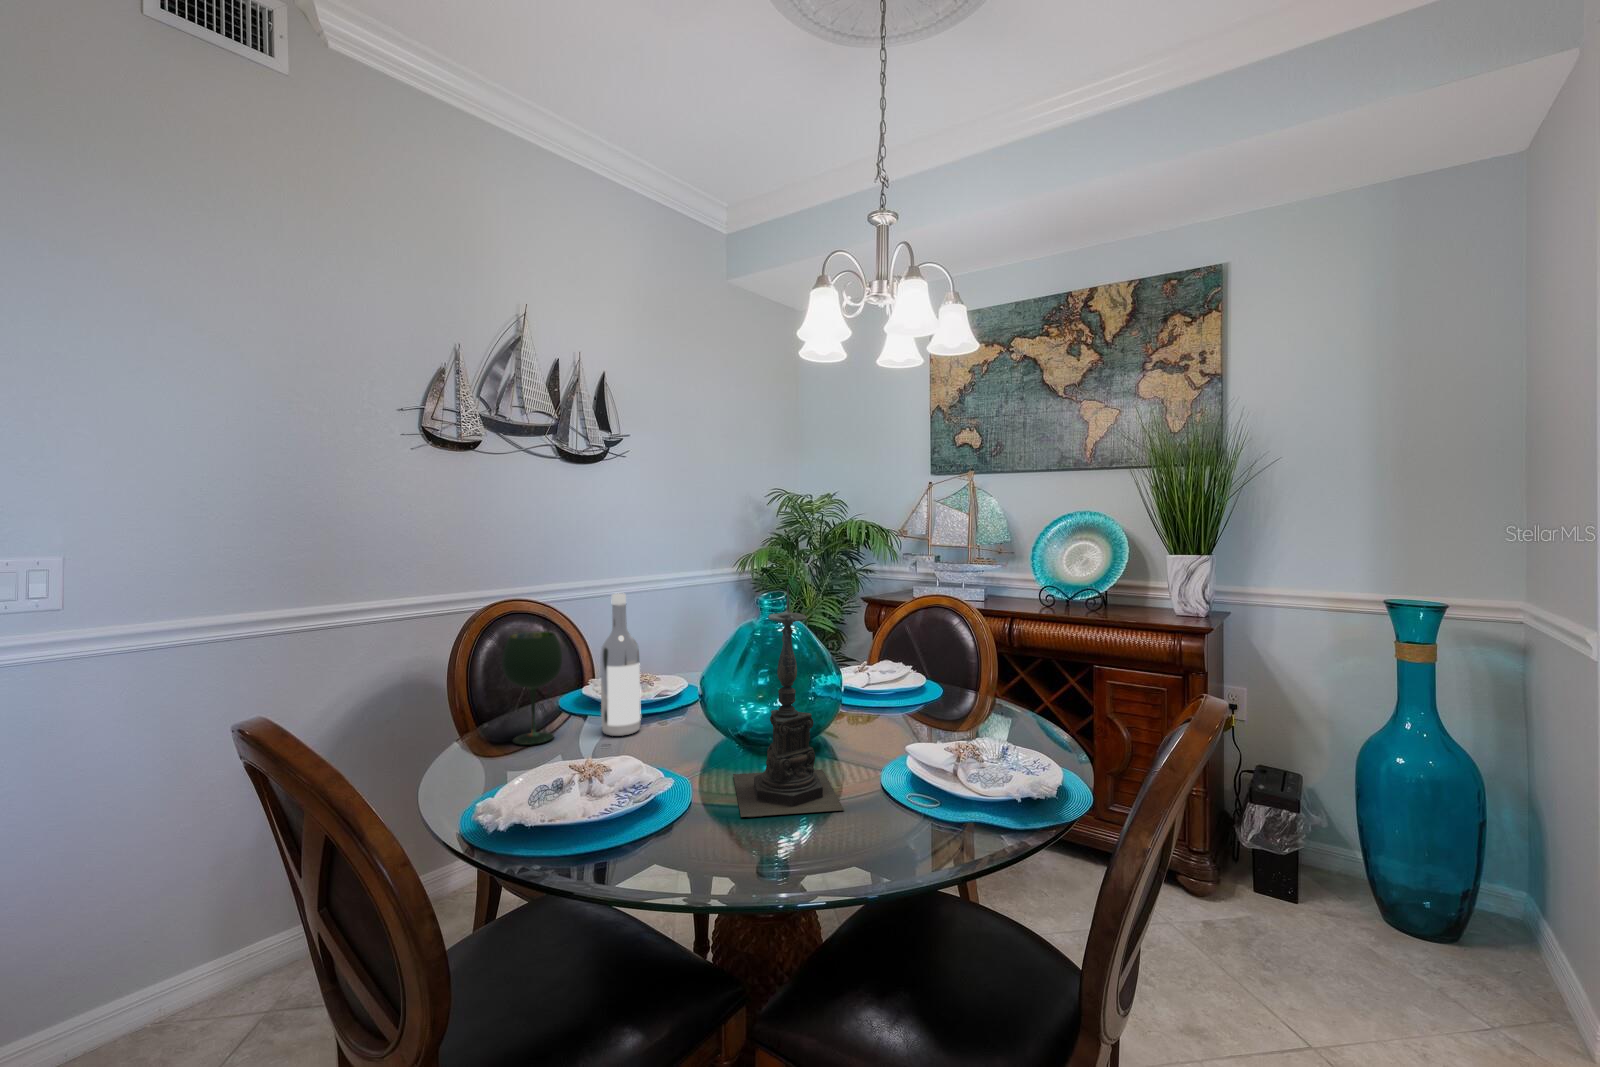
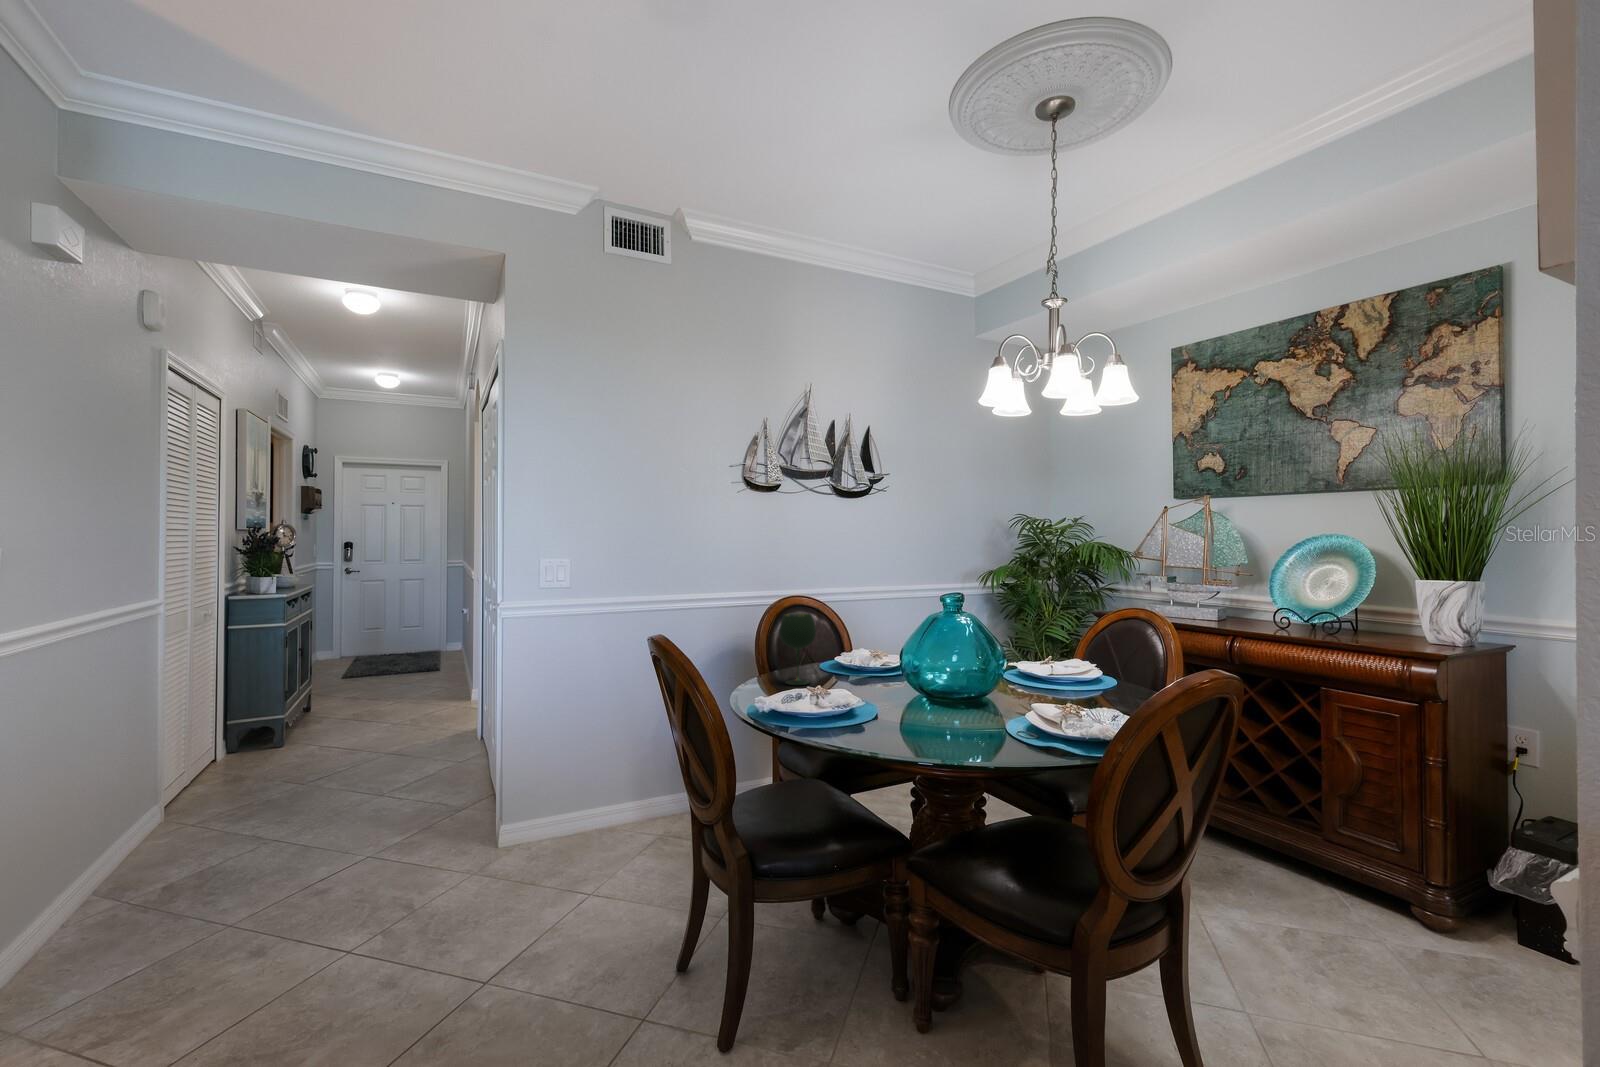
candle holder: present [733,585,844,817] -> none [904,584,975,735]
wine bottle: present [600,593,641,736] -> none [840,590,866,687]

